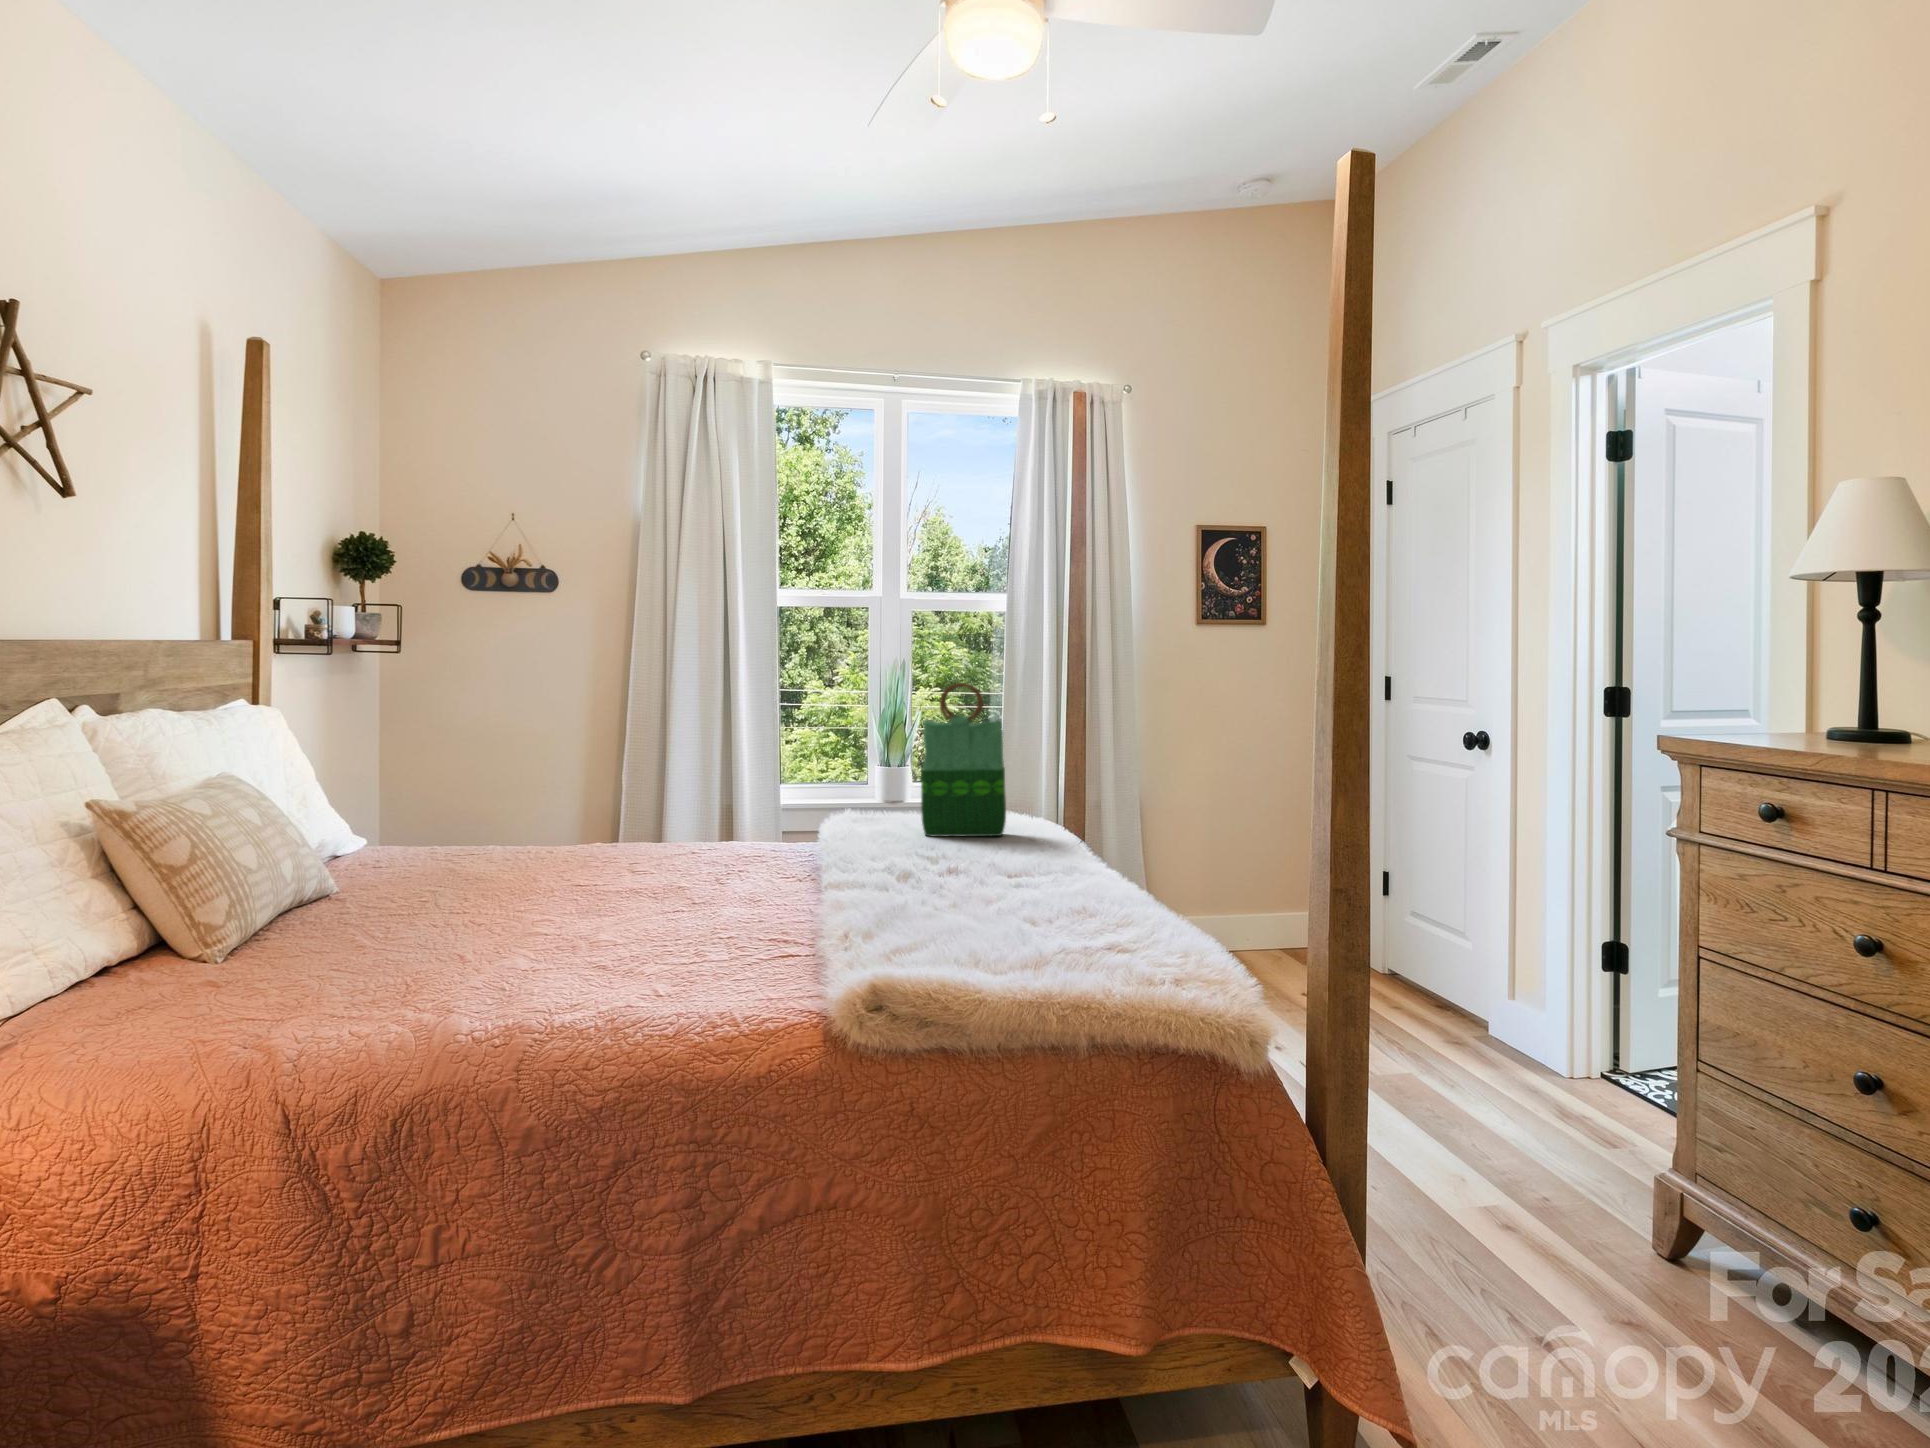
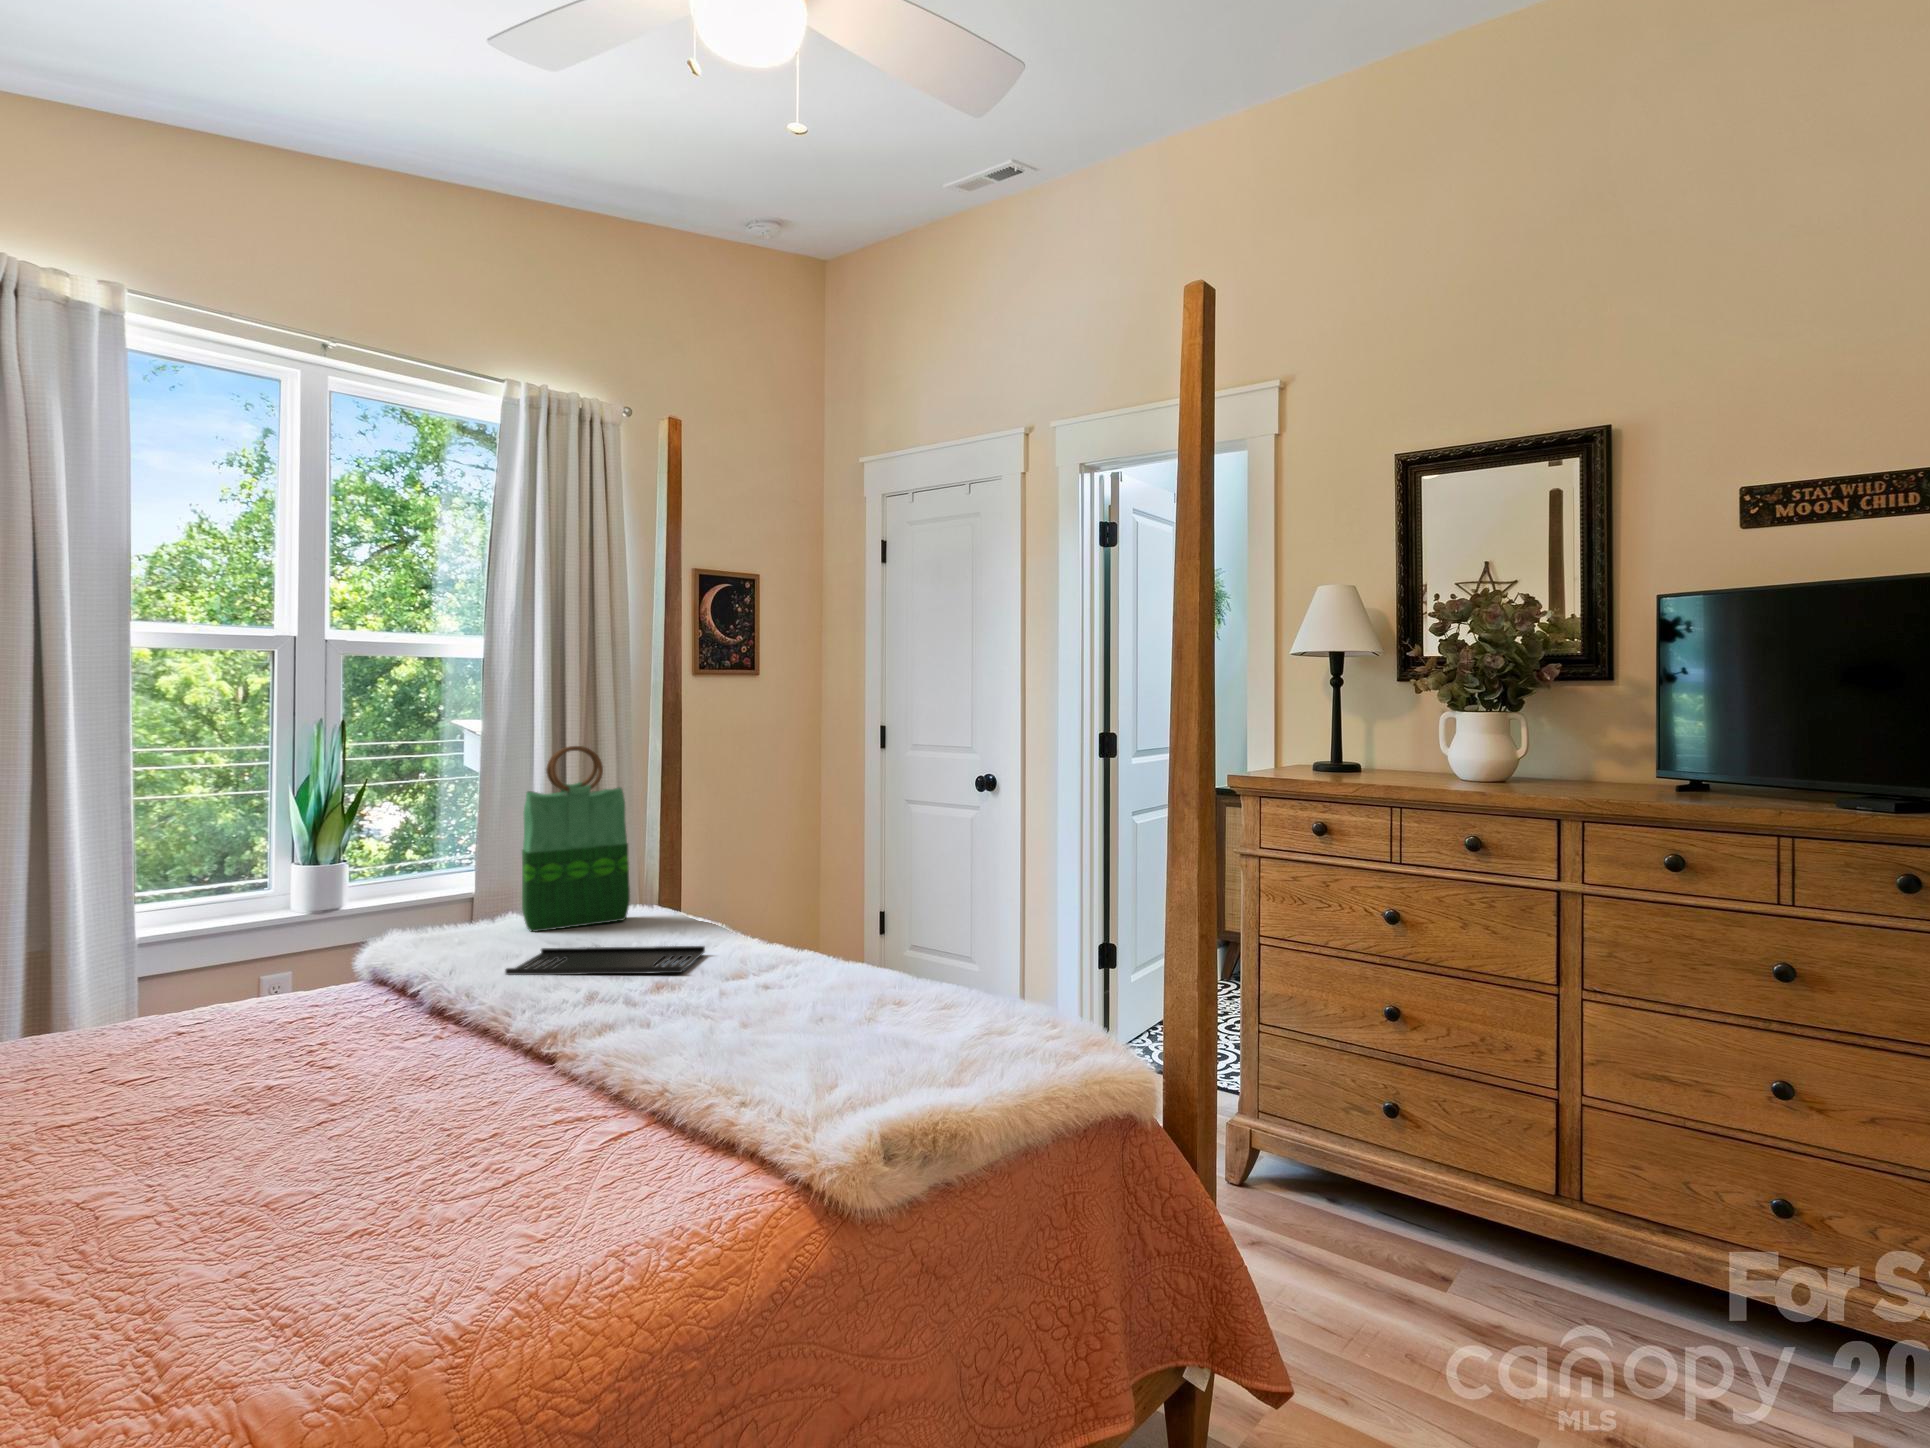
tray: none [856,847,1010,879] -> present [505,946,705,975]

